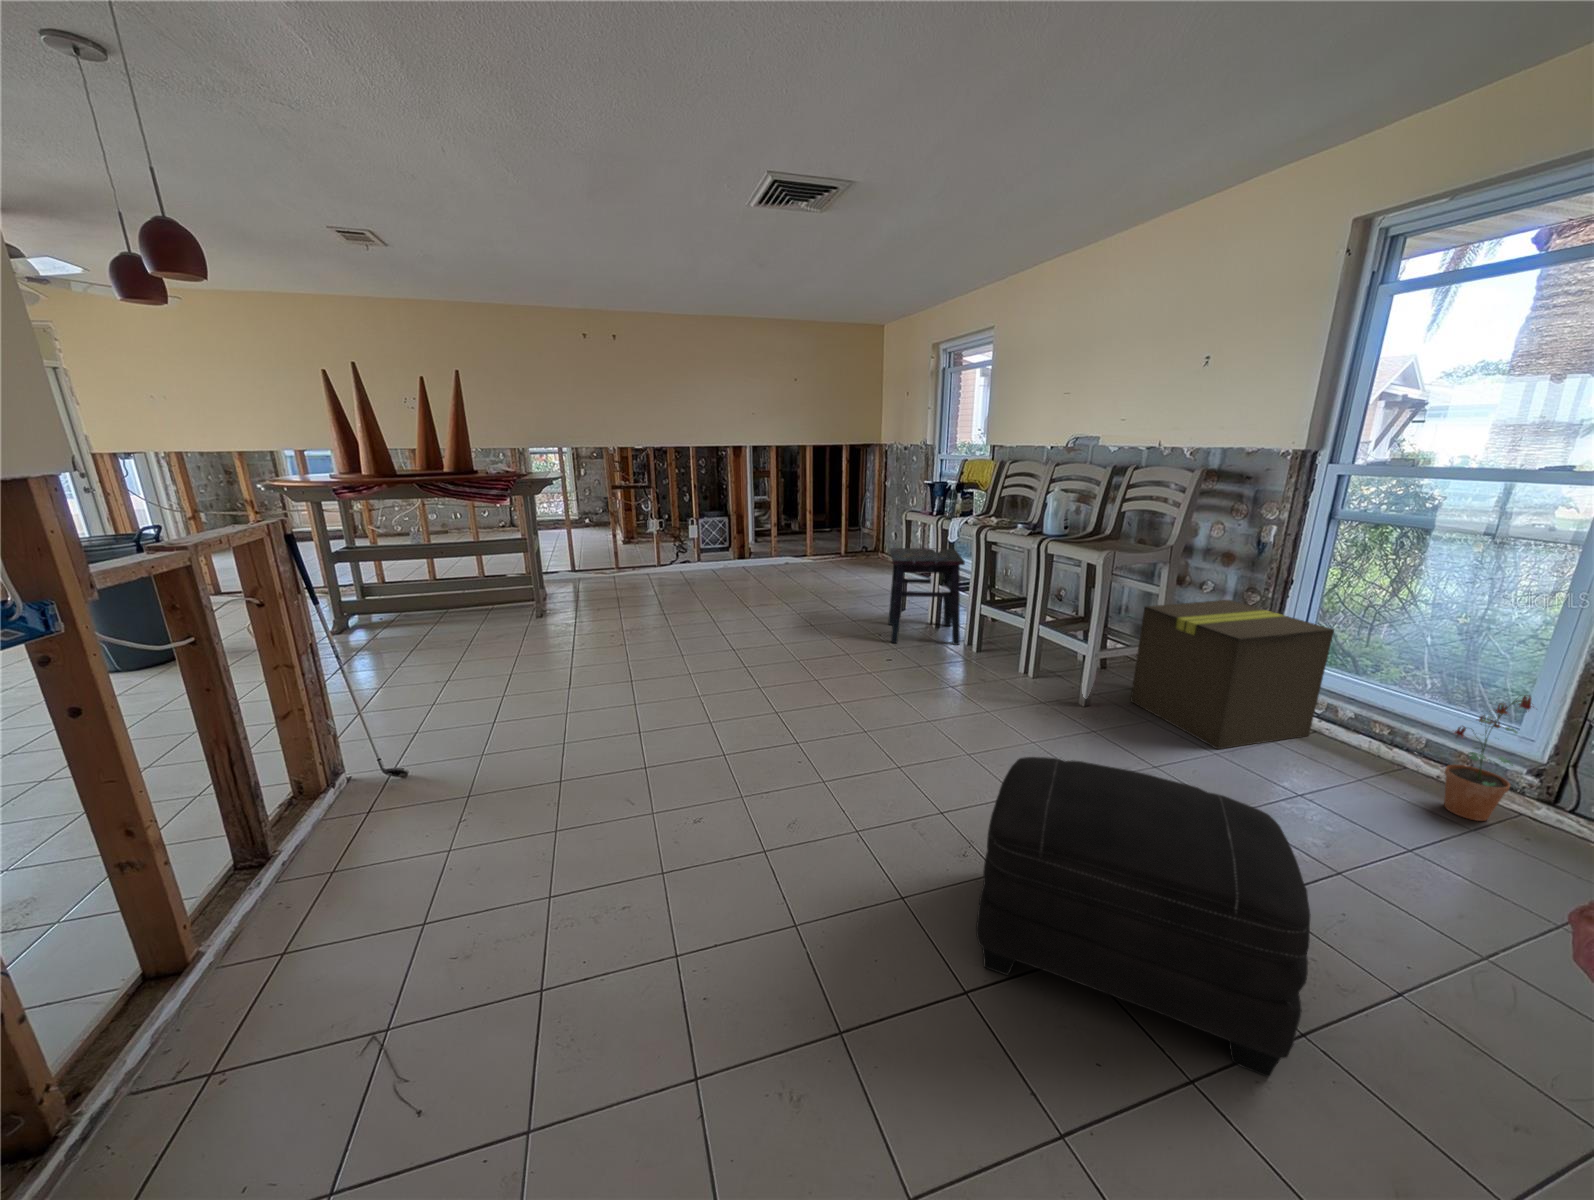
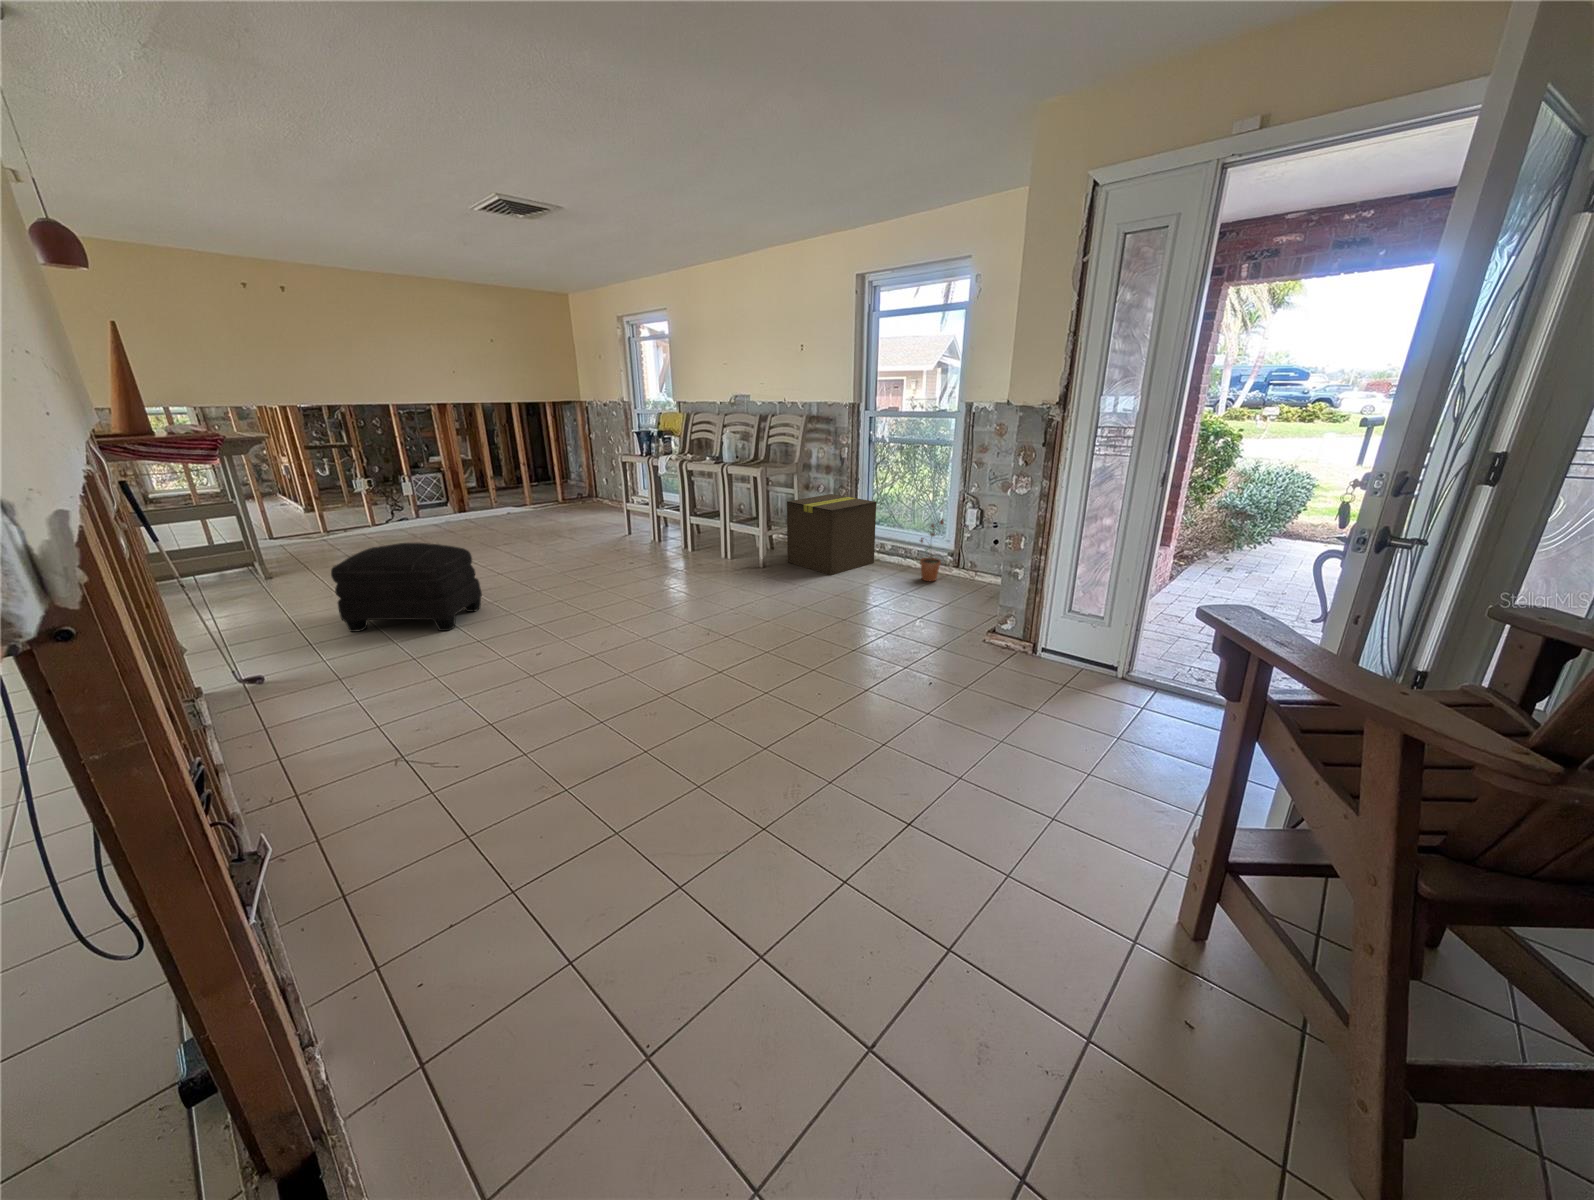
side table: present [888,548,965,645] -> none [615,480,679,554]
ottoman: present [976,757,1311,1077] -> present [331,543,482,632]

